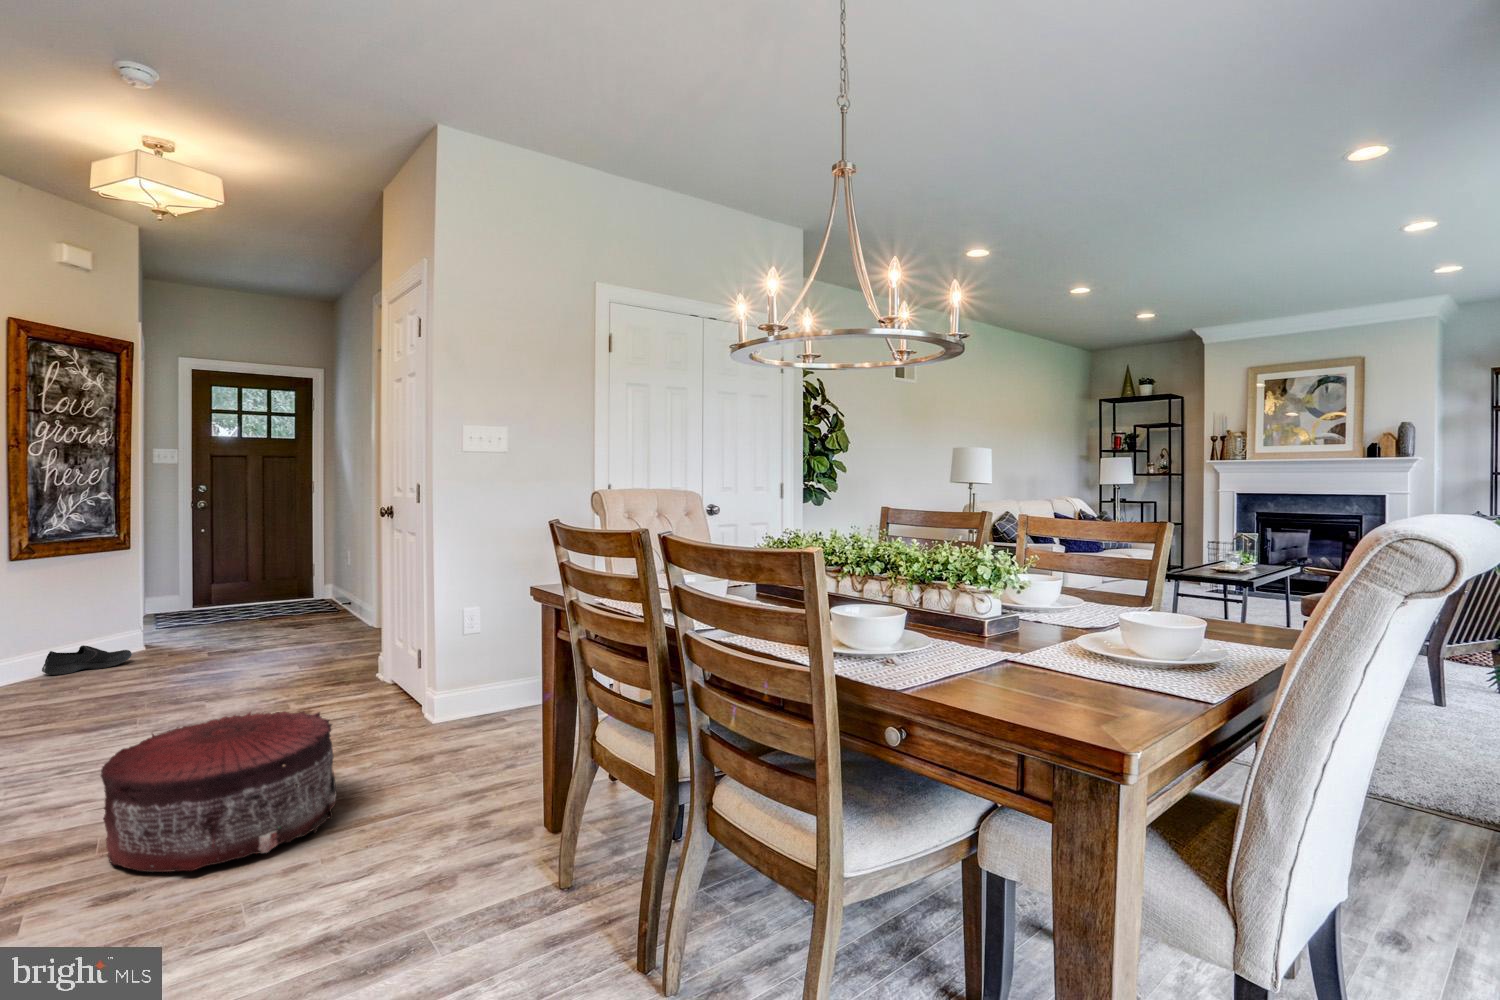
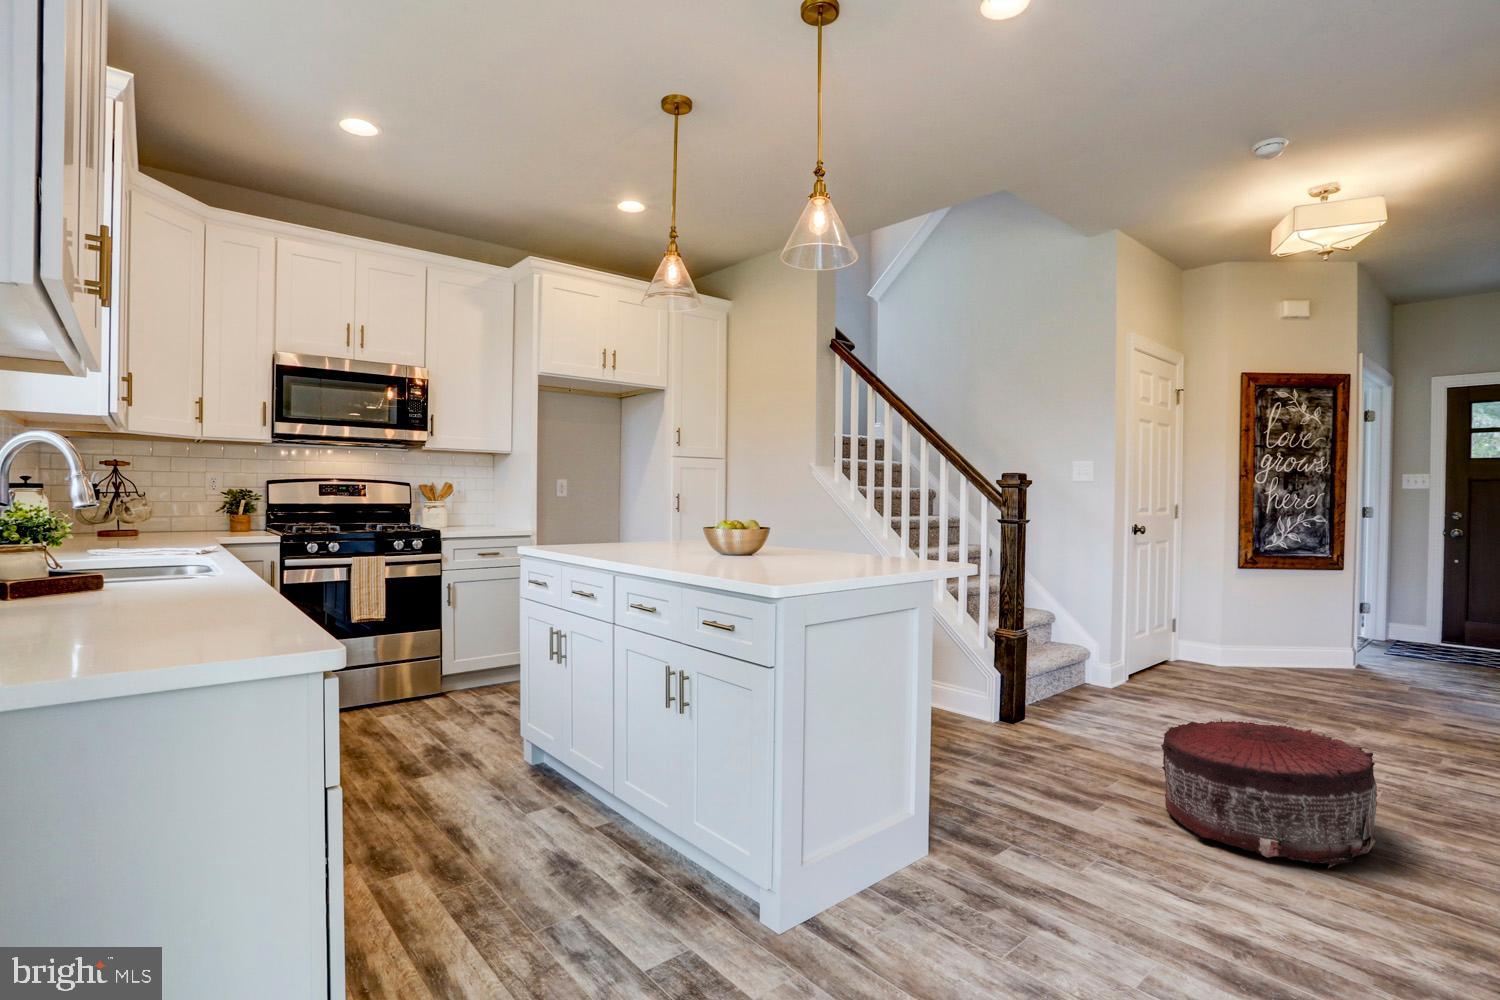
shoe: present [42,645,132,675] -> none [1259,649,1334,675]

